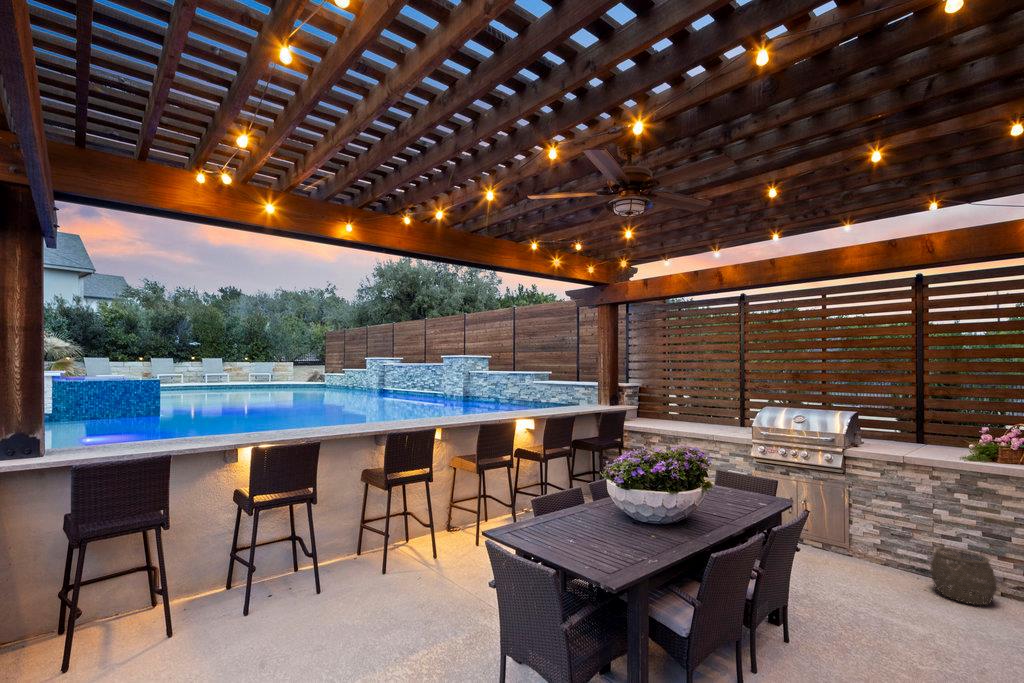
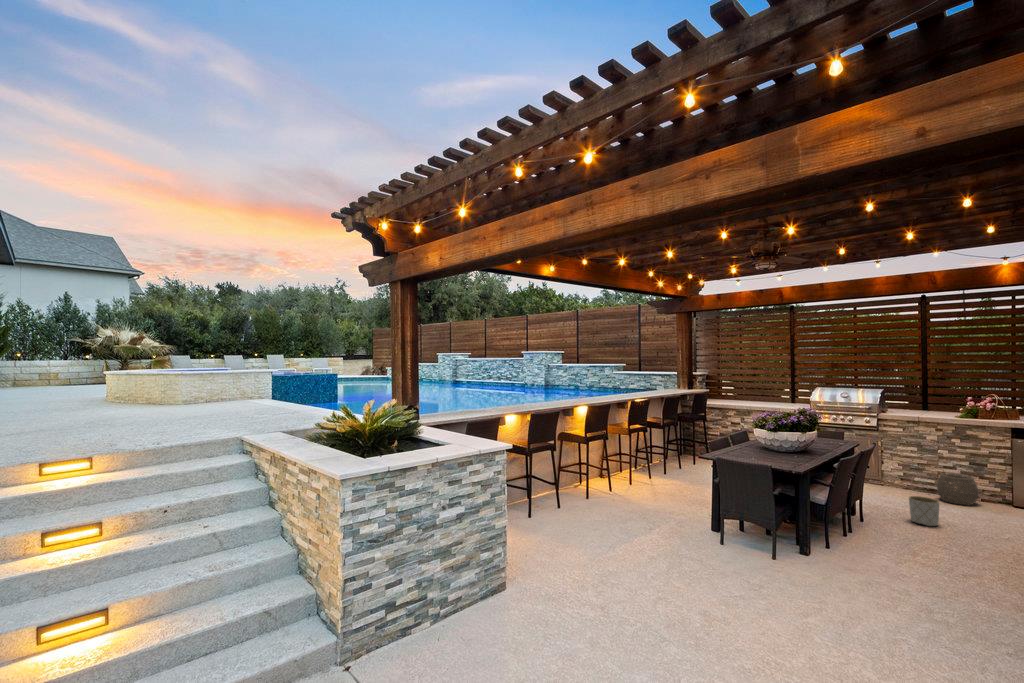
planter: none [877,599,929,661] -> present [909,496,939,526]

